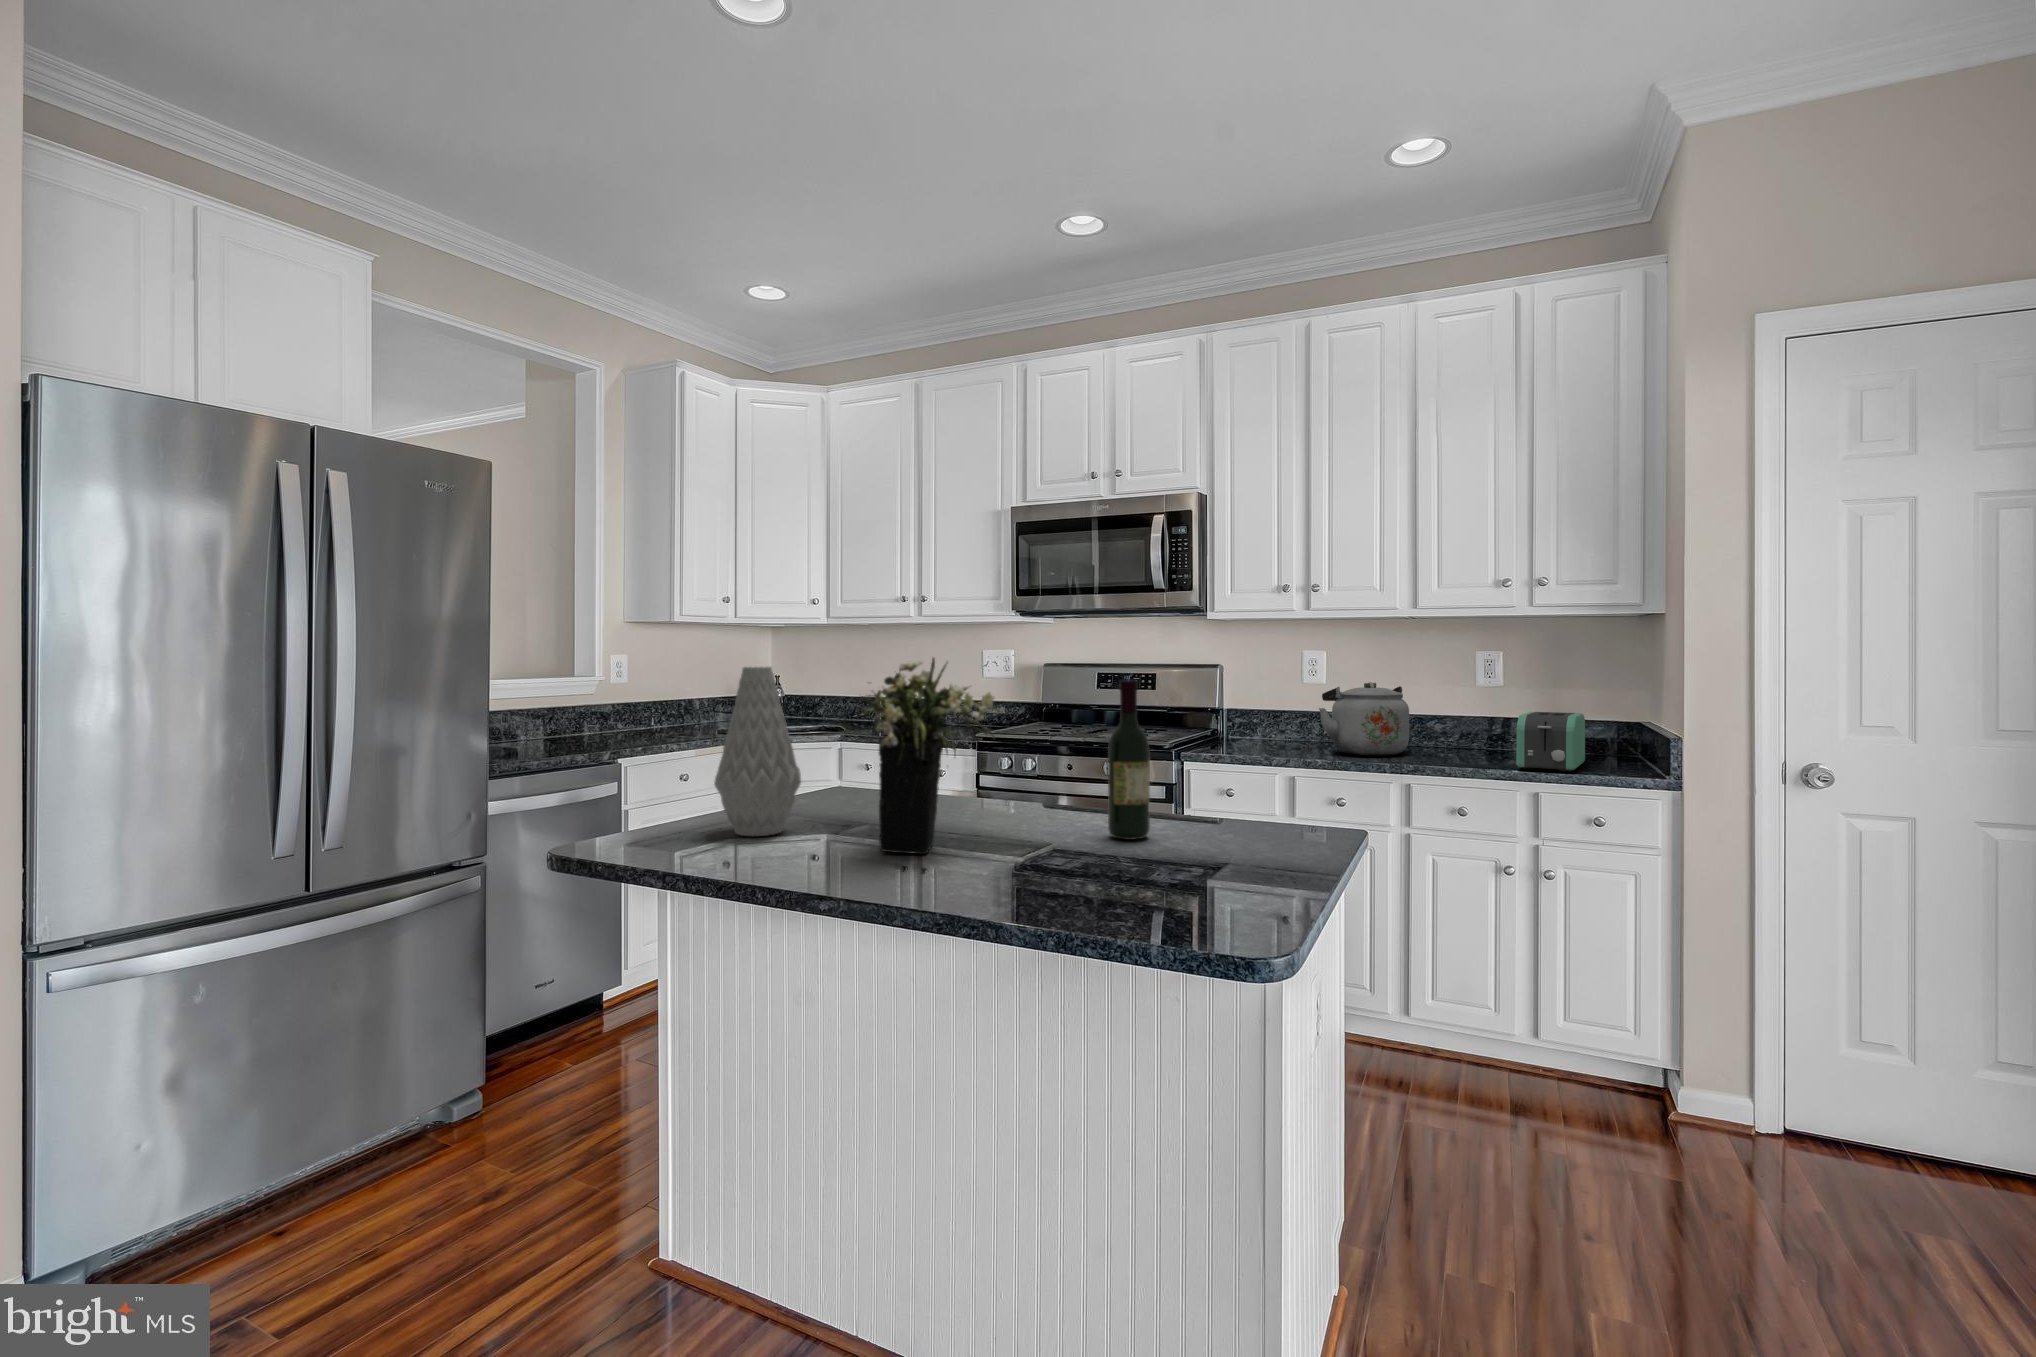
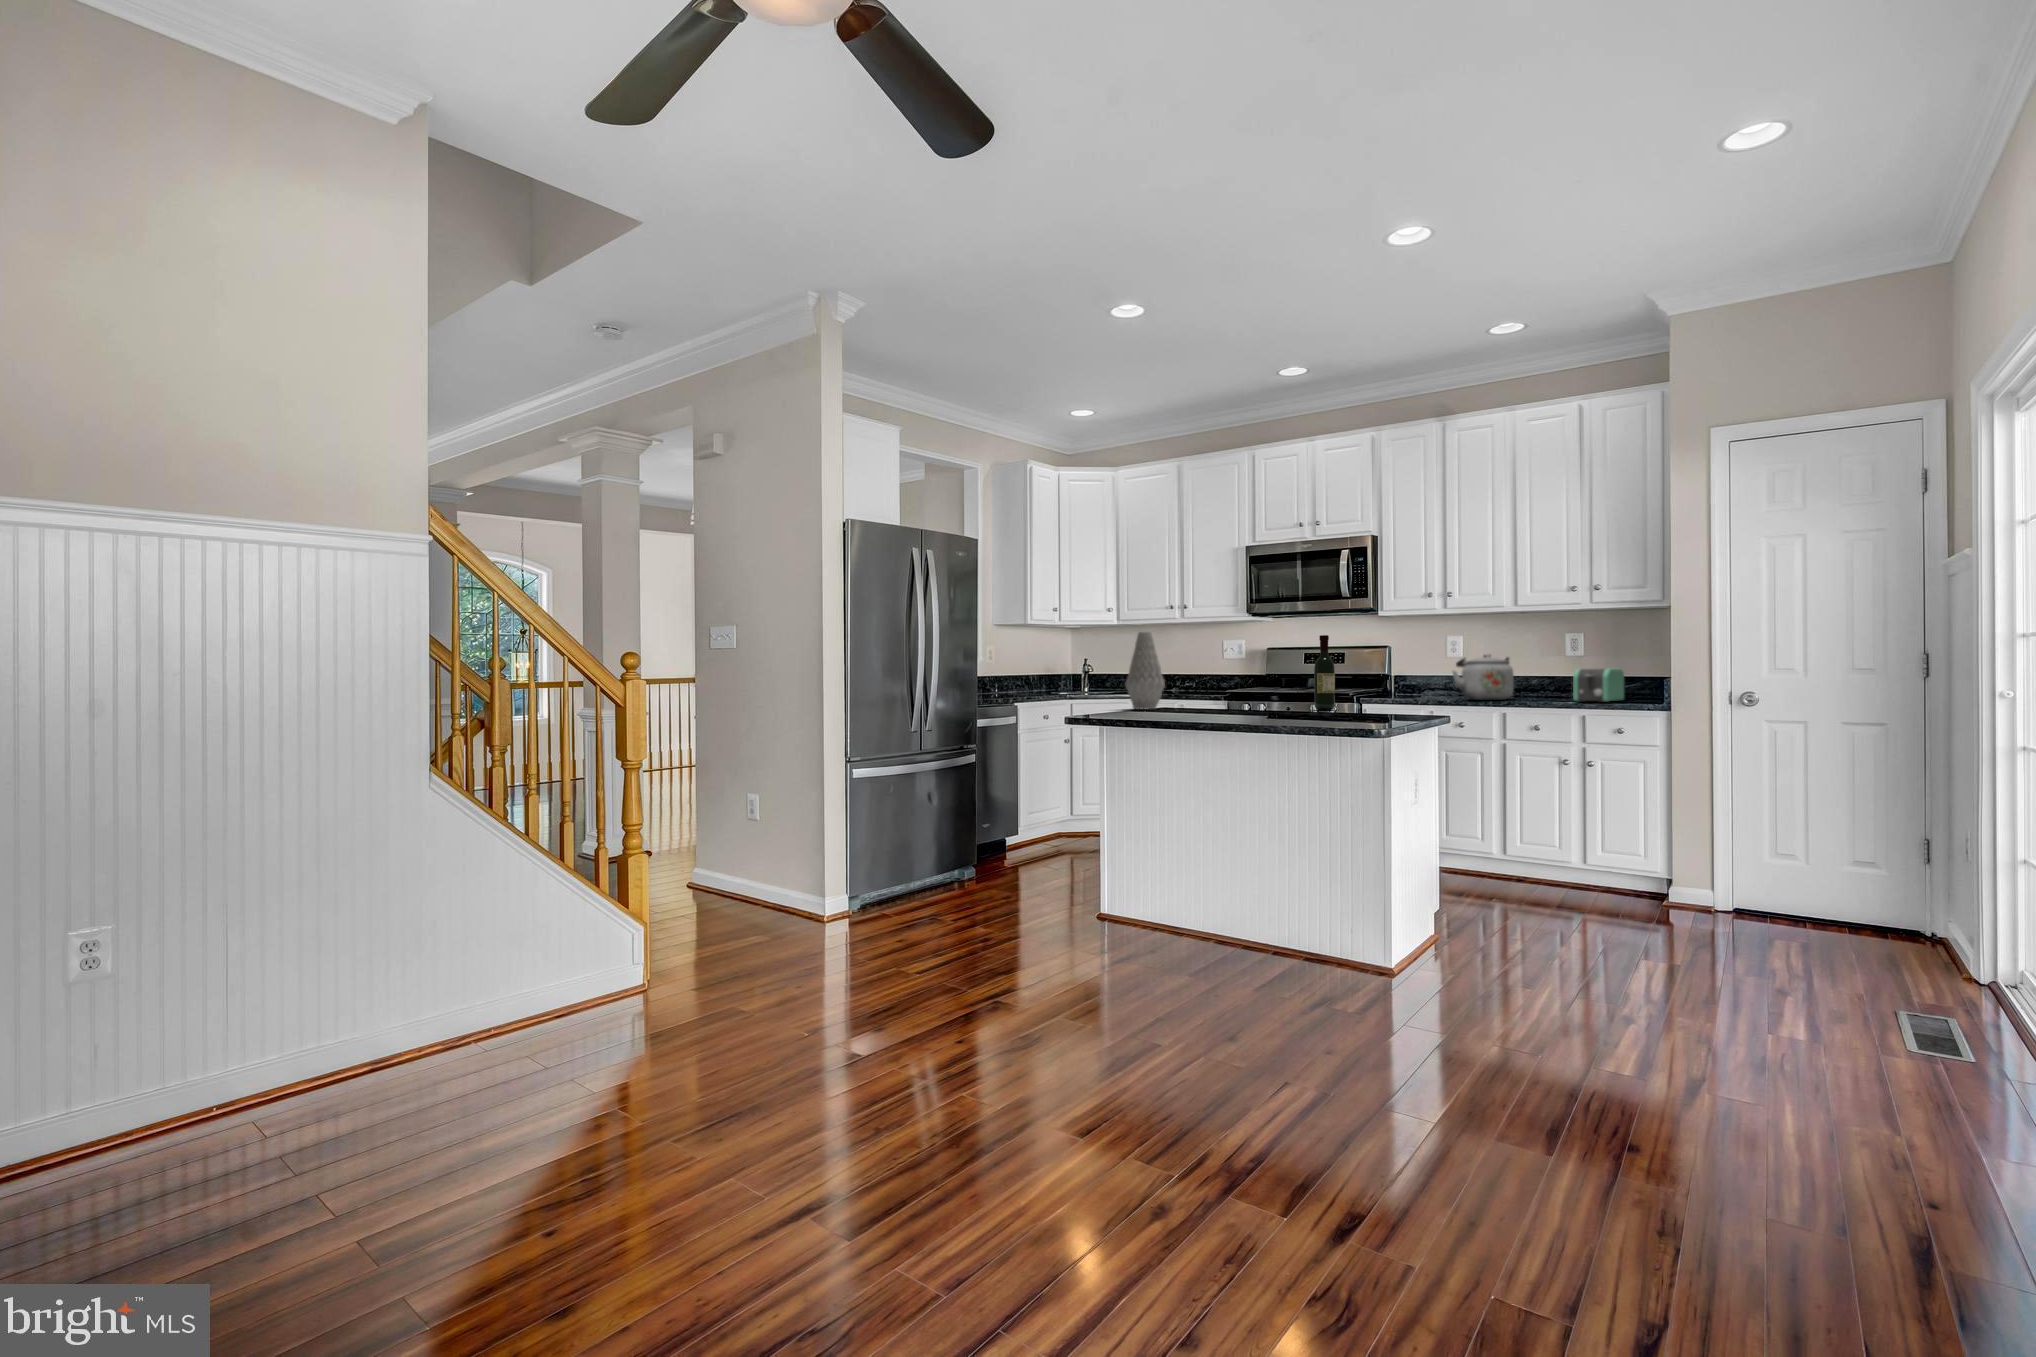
flower arrangement: present [861,658,1000,854] -> none [1198,625,1264,712]

